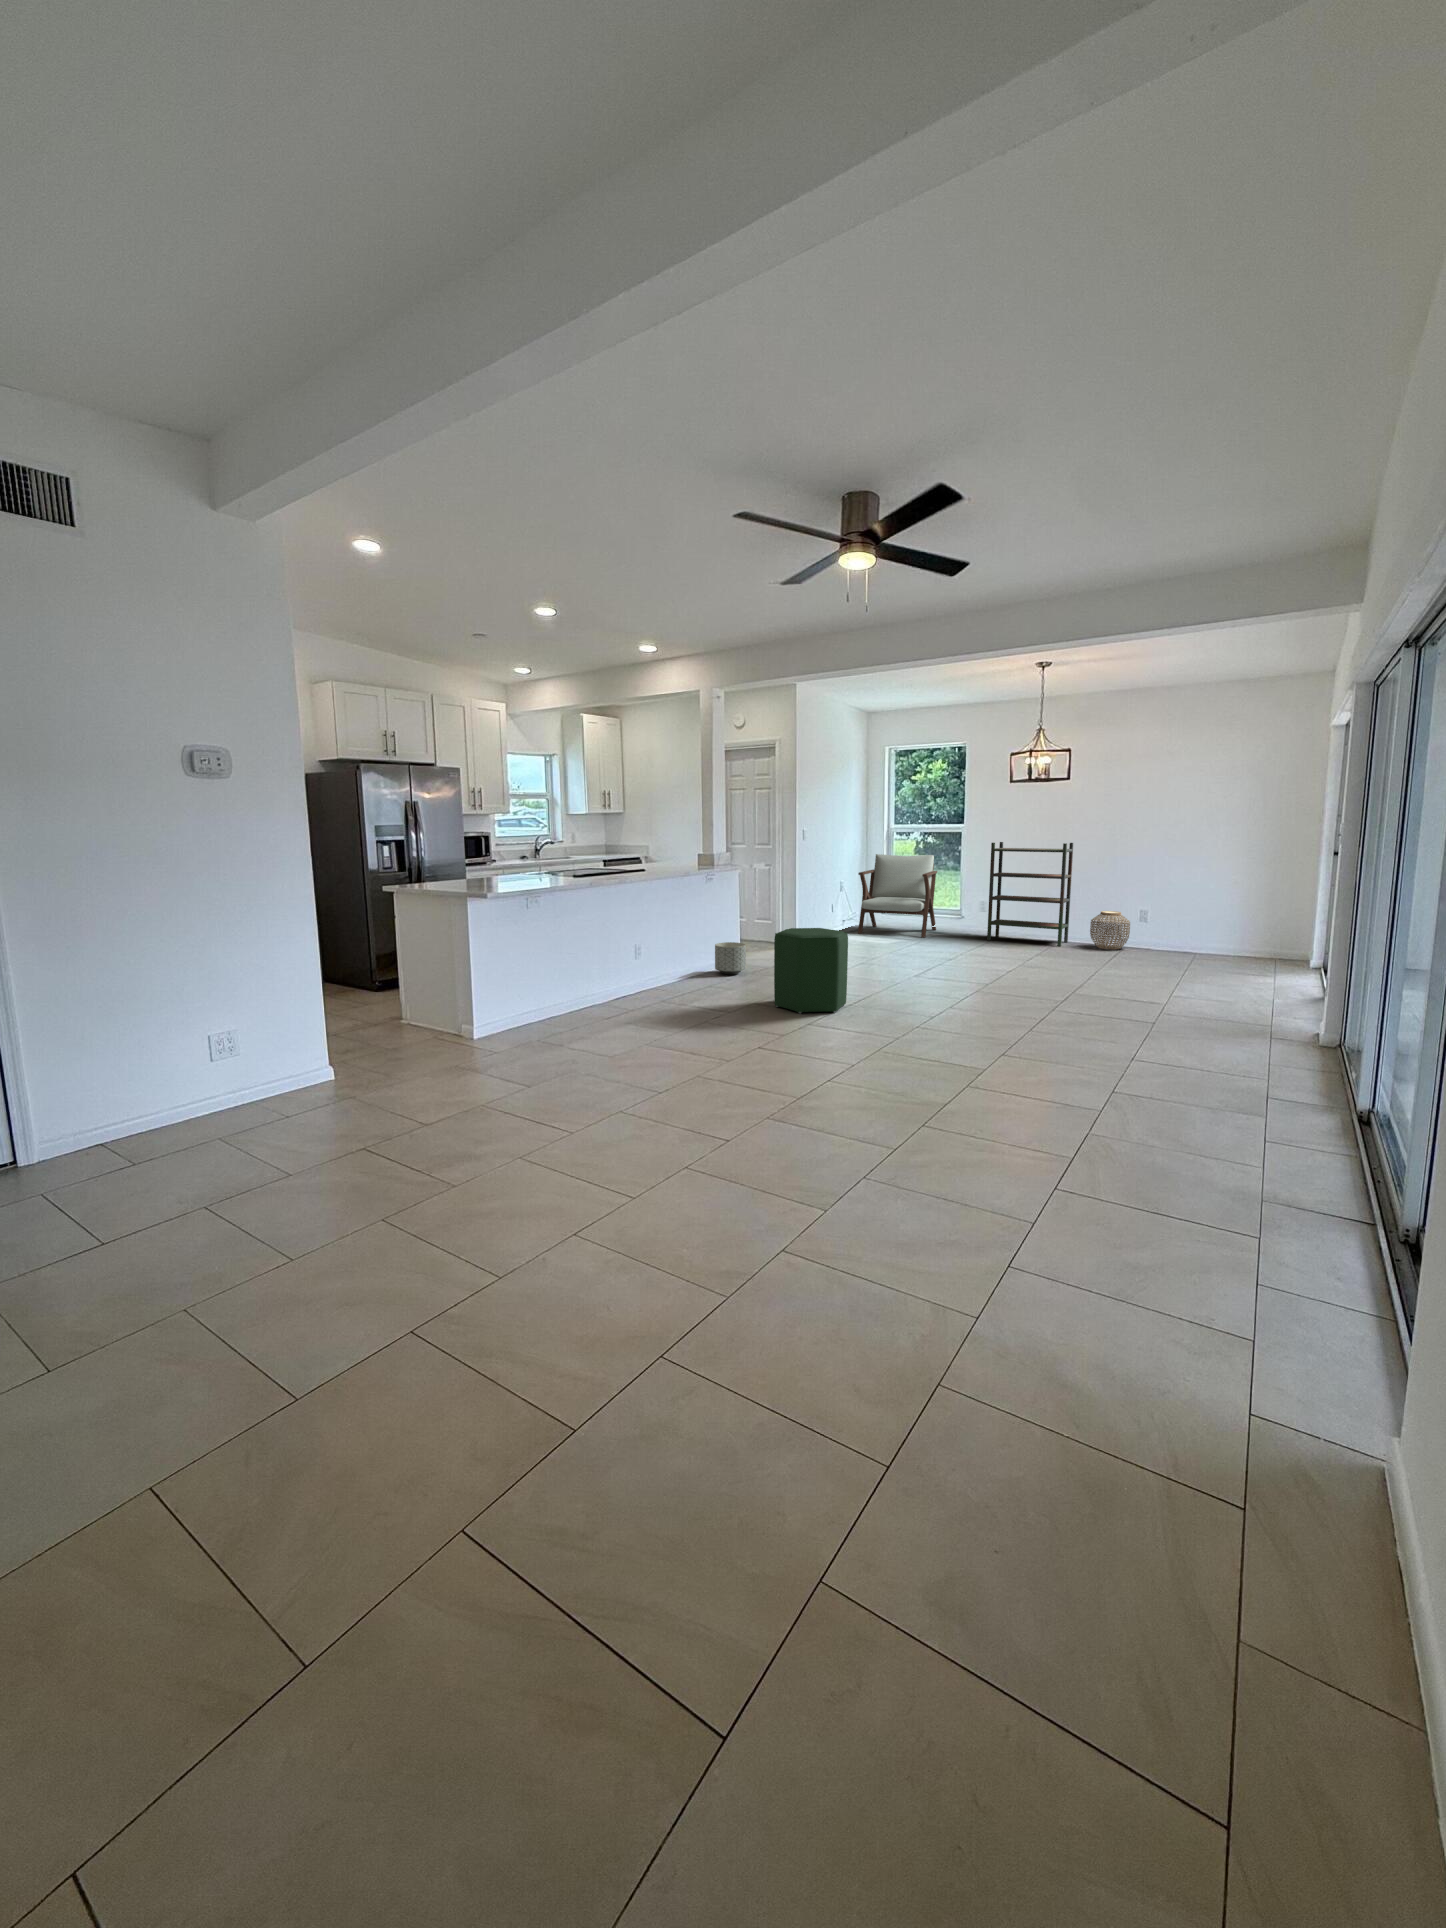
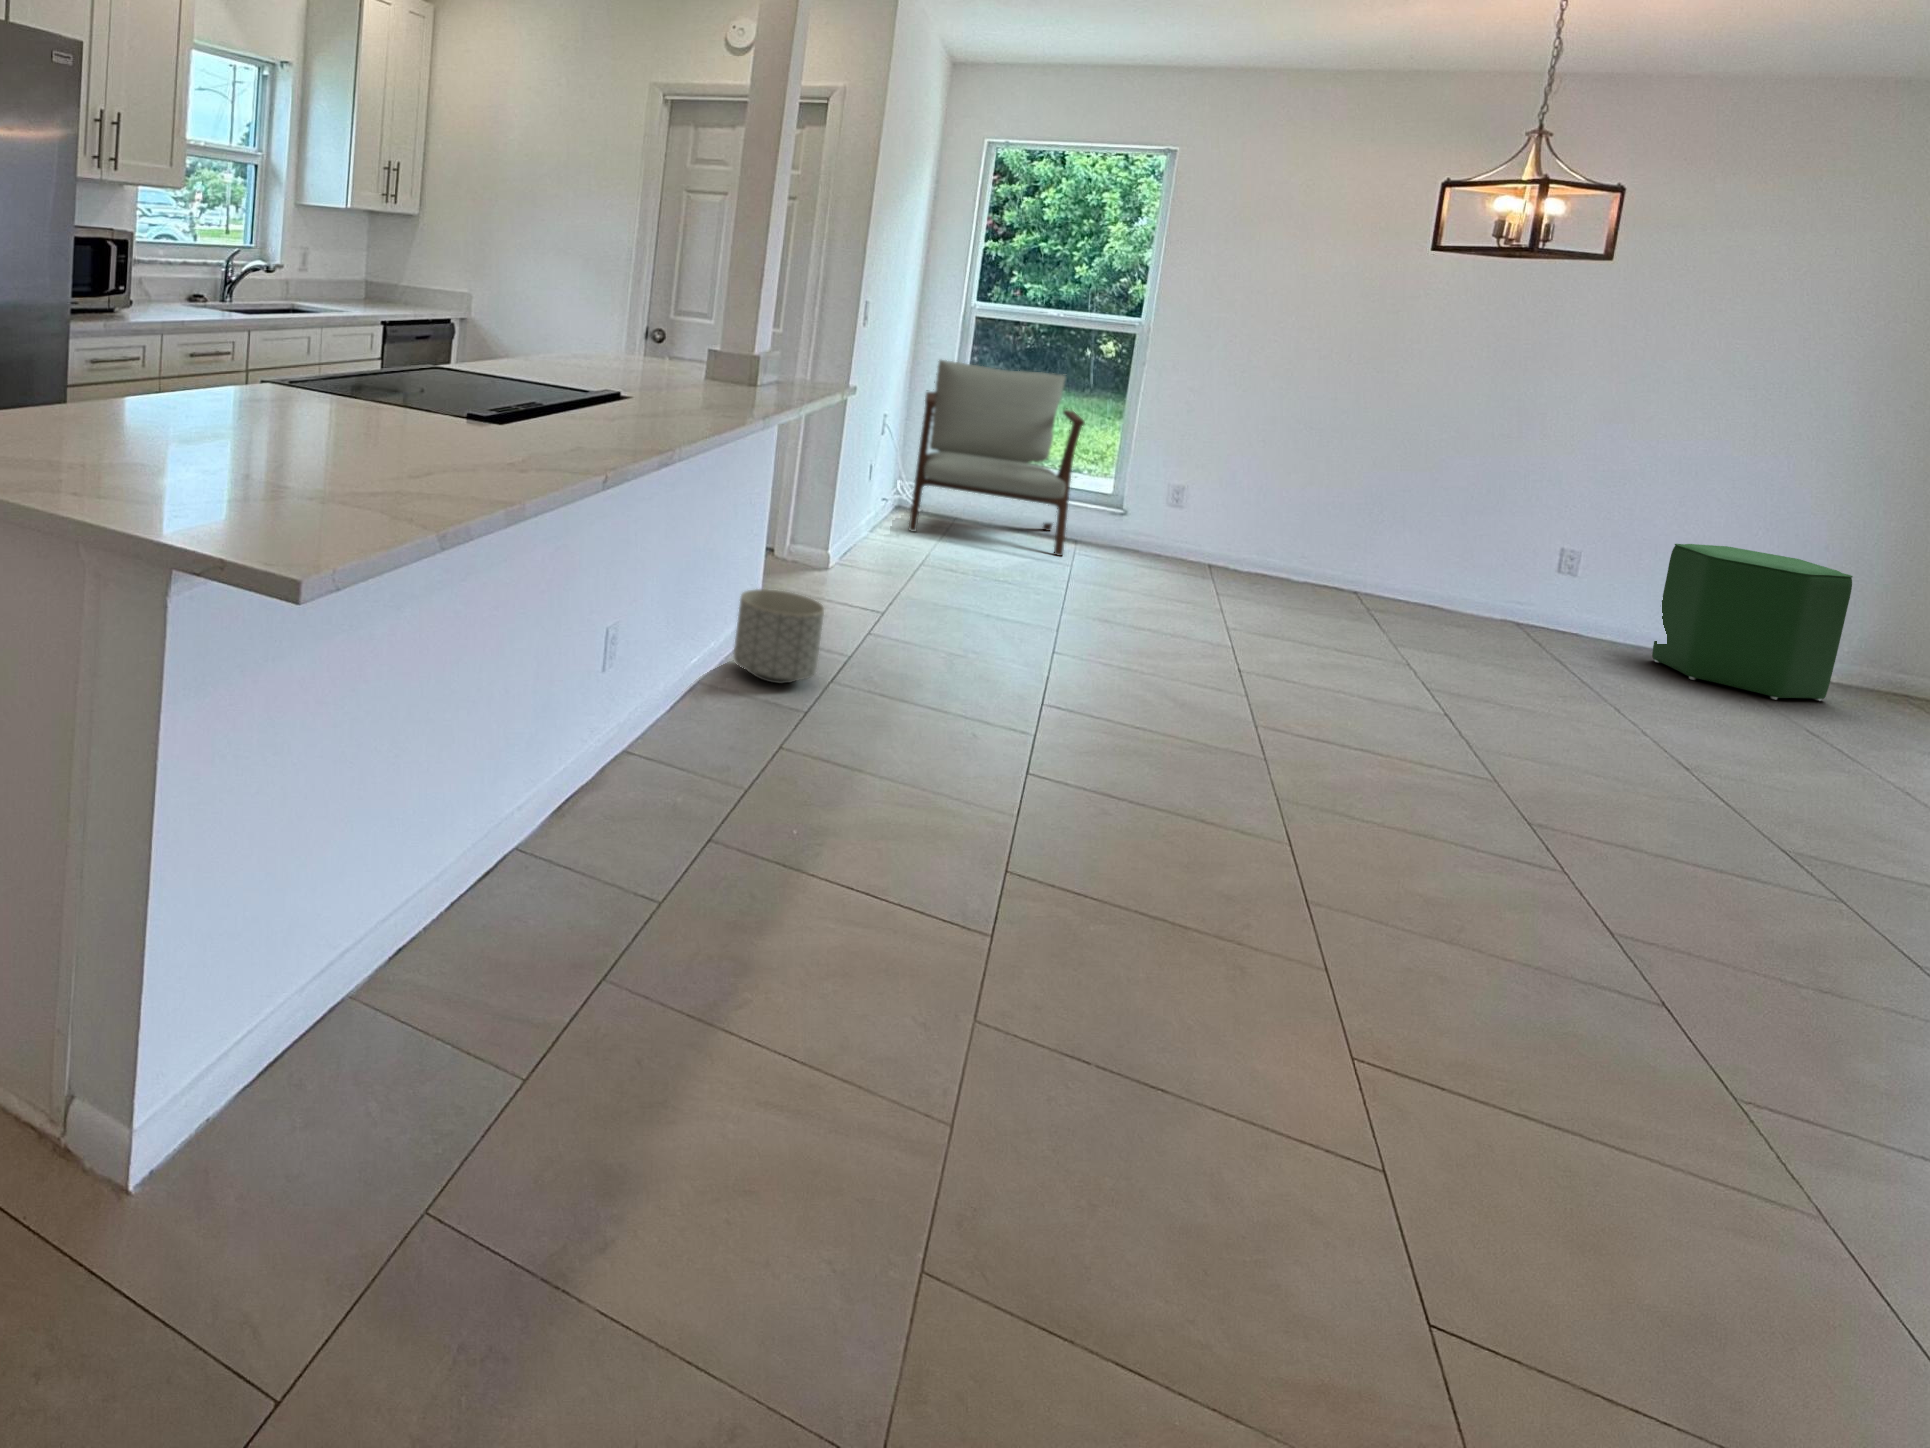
bookshelf: present [987,842,1073,946] -> none [1200,365,1423,611]
woven basket: present [1090,911,1130,950] -> none [1446,543,1549,633]
ottoman: present [774,928,848,1014] -> present [1652,544,1853,701]

